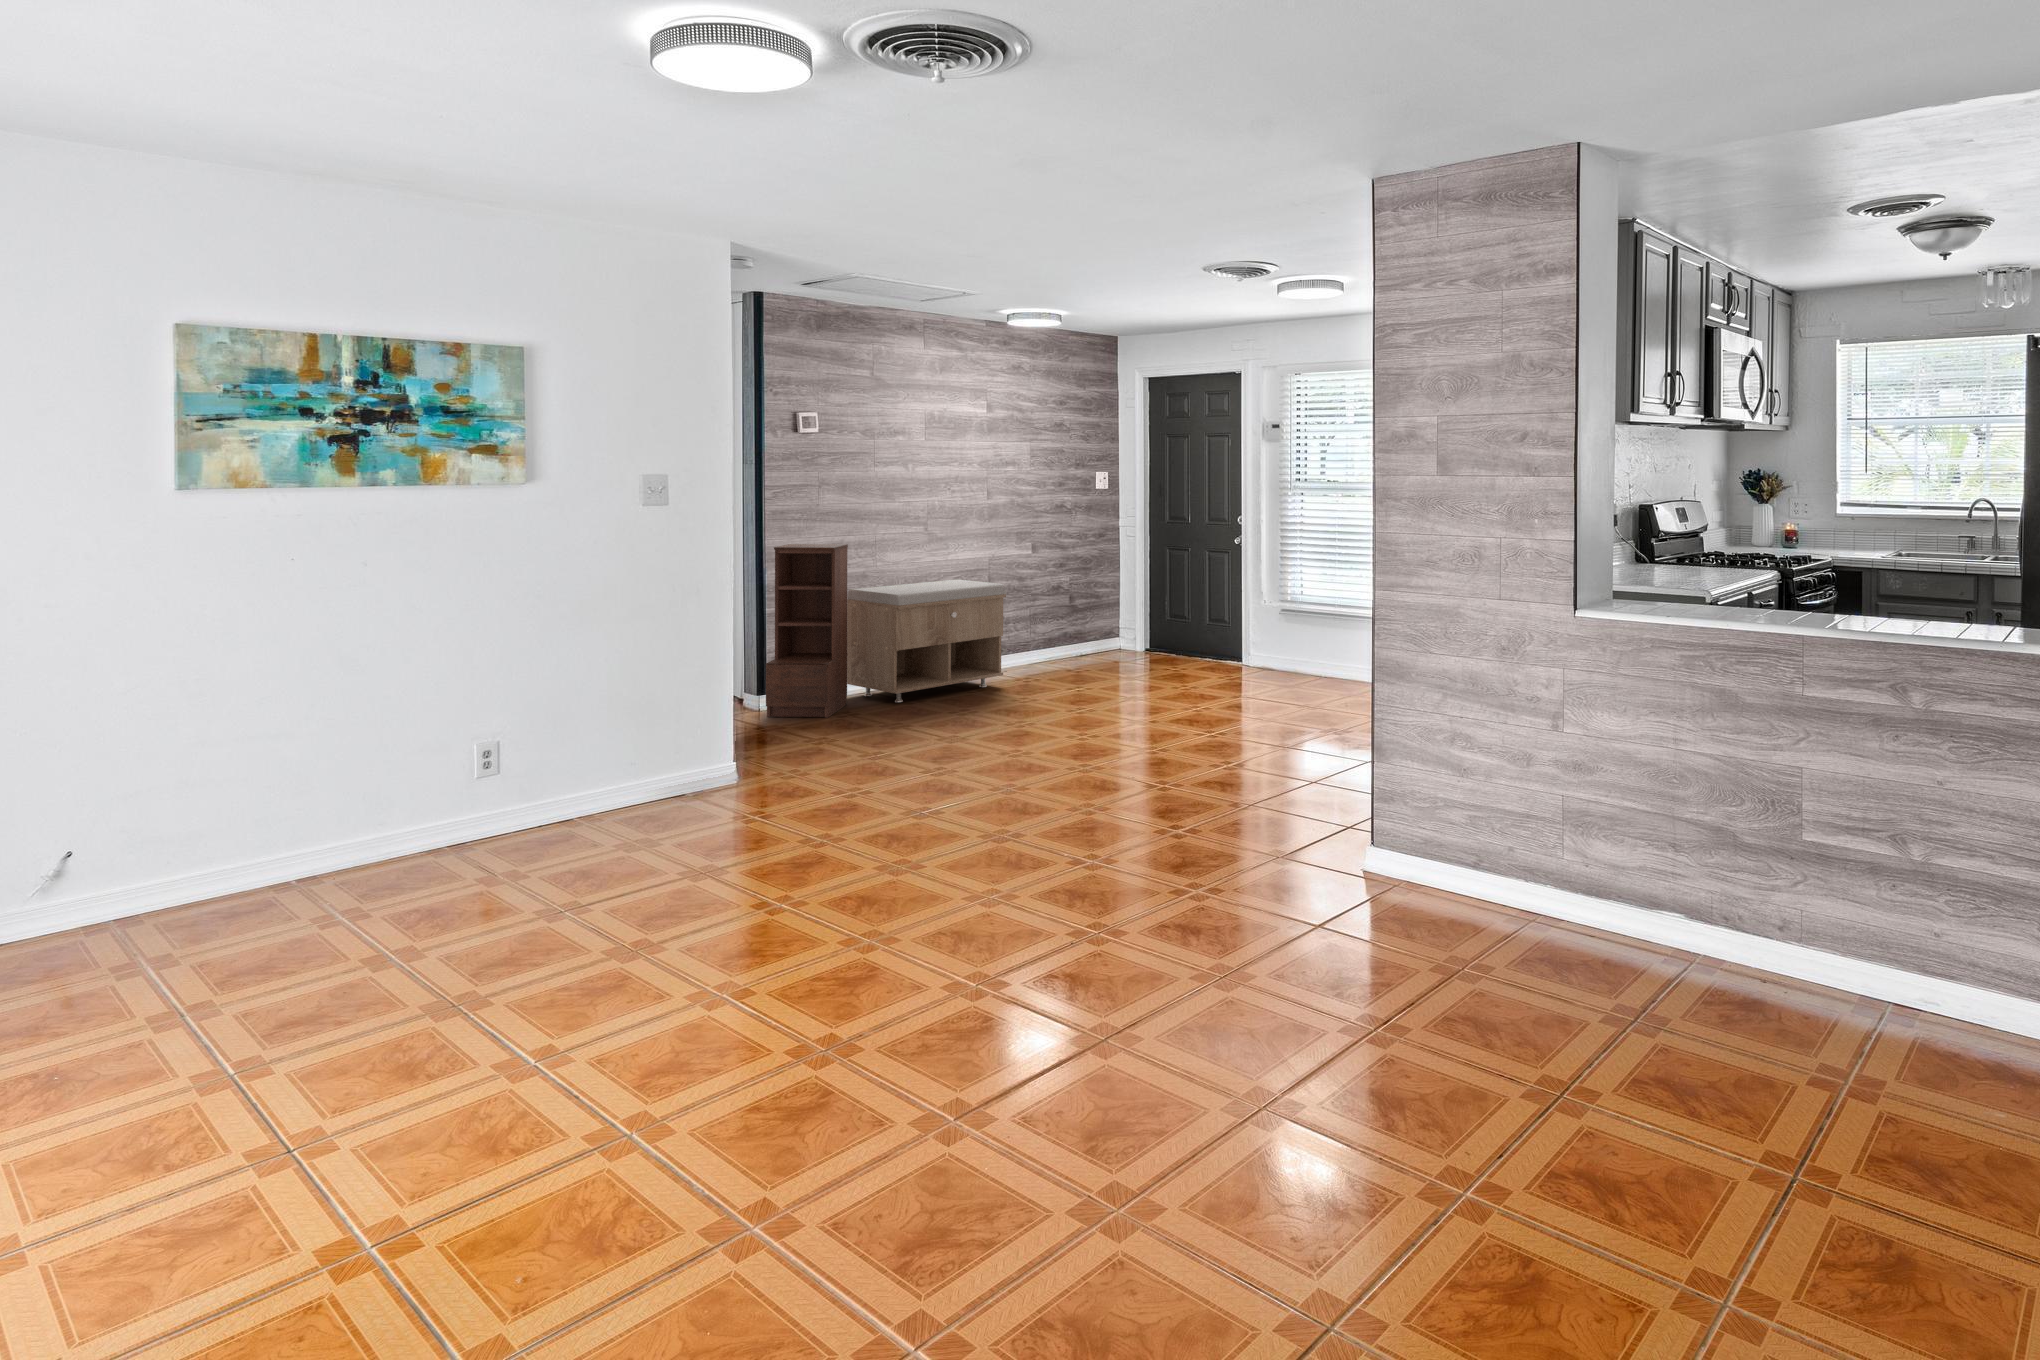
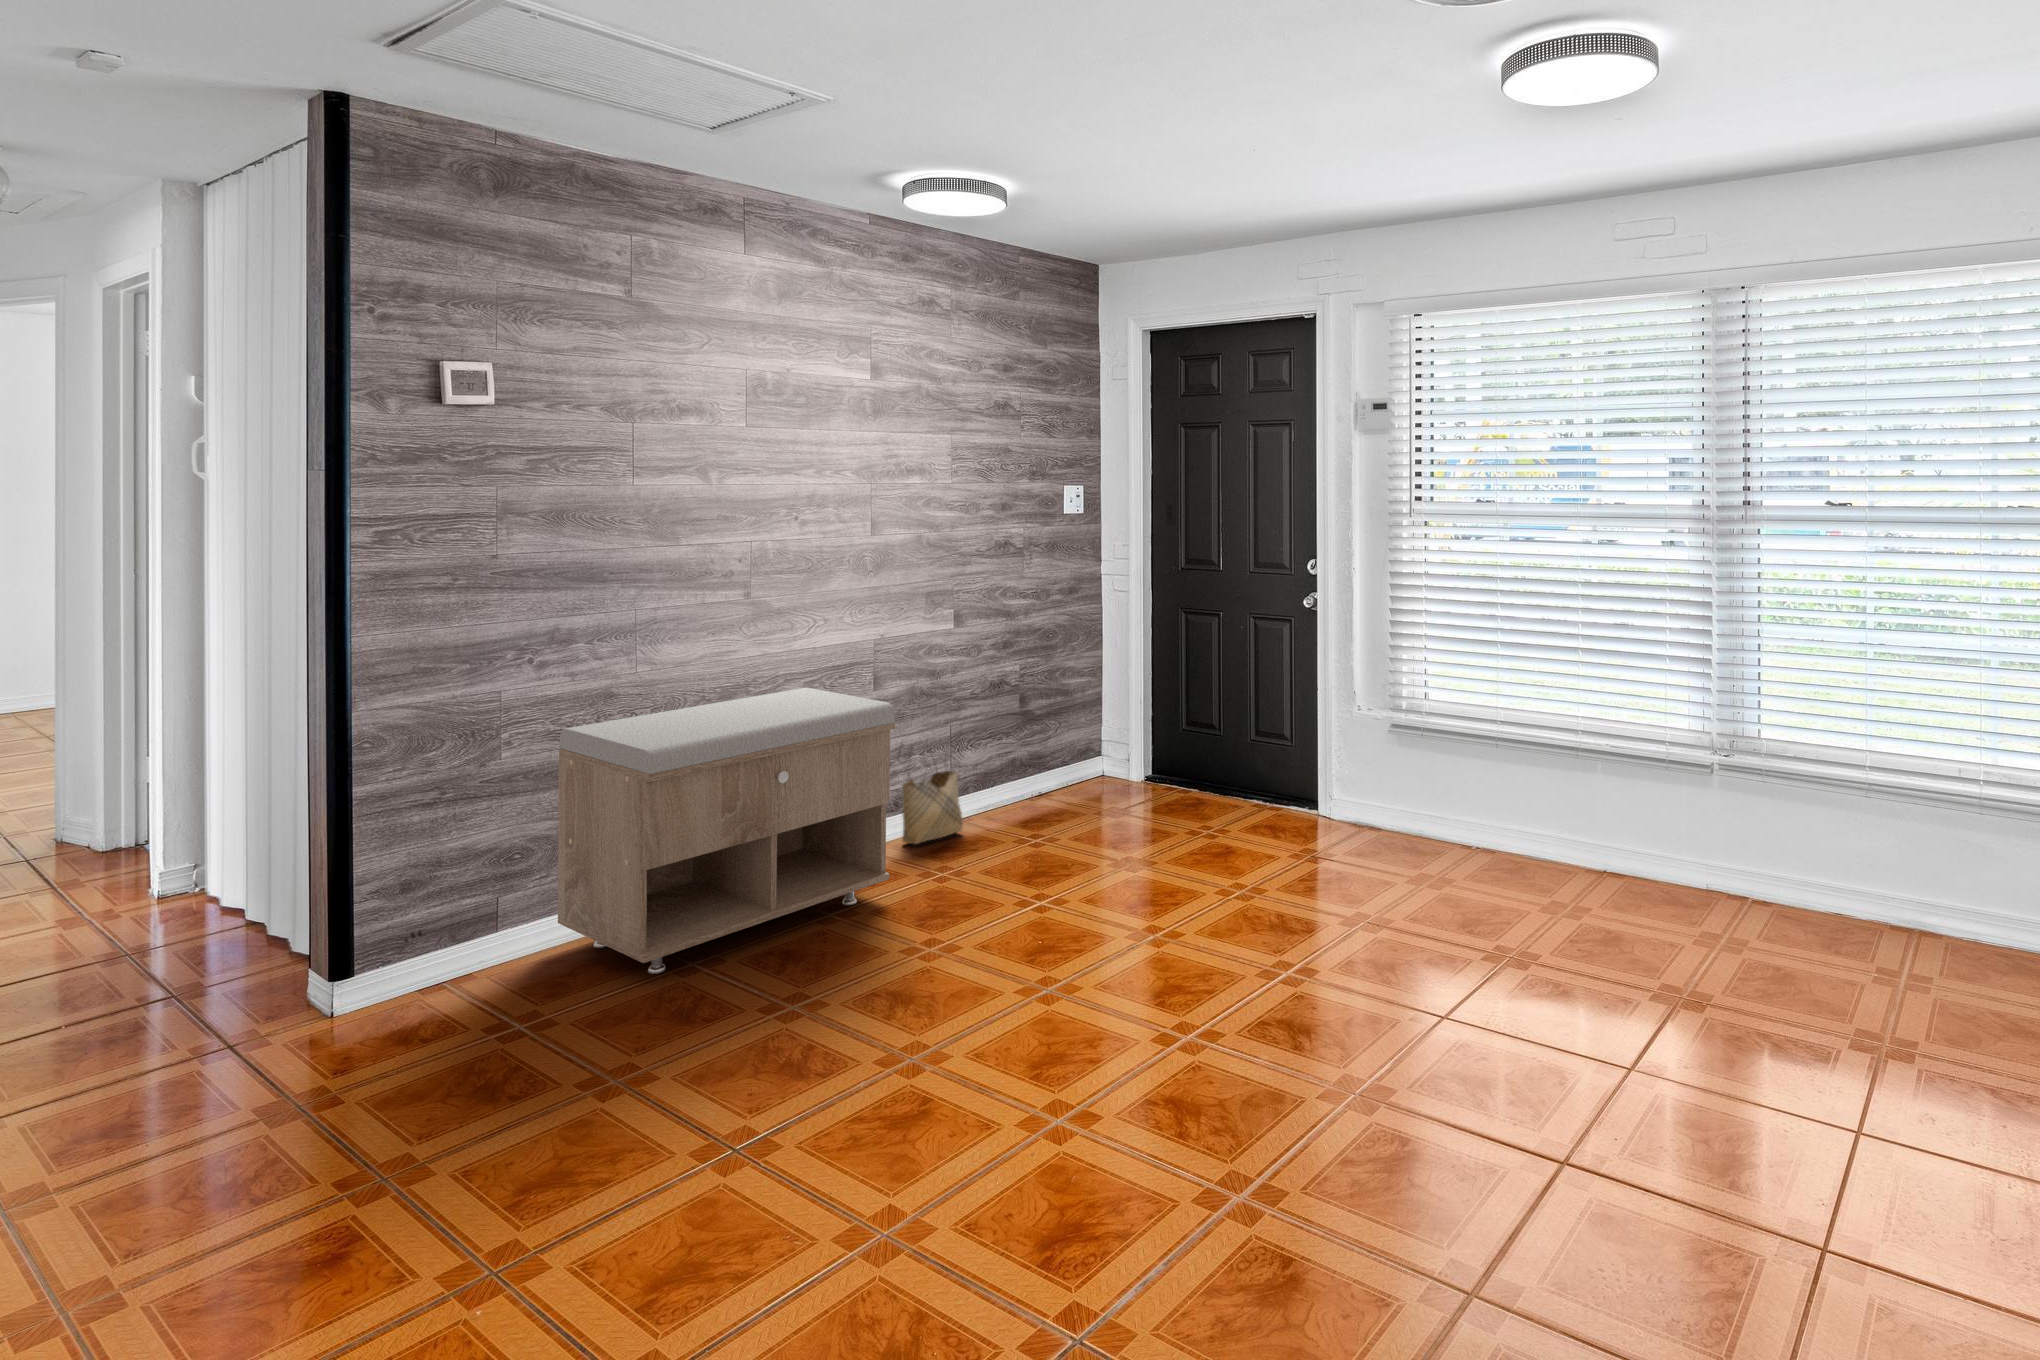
bookshelf: present [766,544,848,718] -> none [310,642,543,1053]
woven basket: none [1006,615,1039,670] -> present [902,746,963,844]

